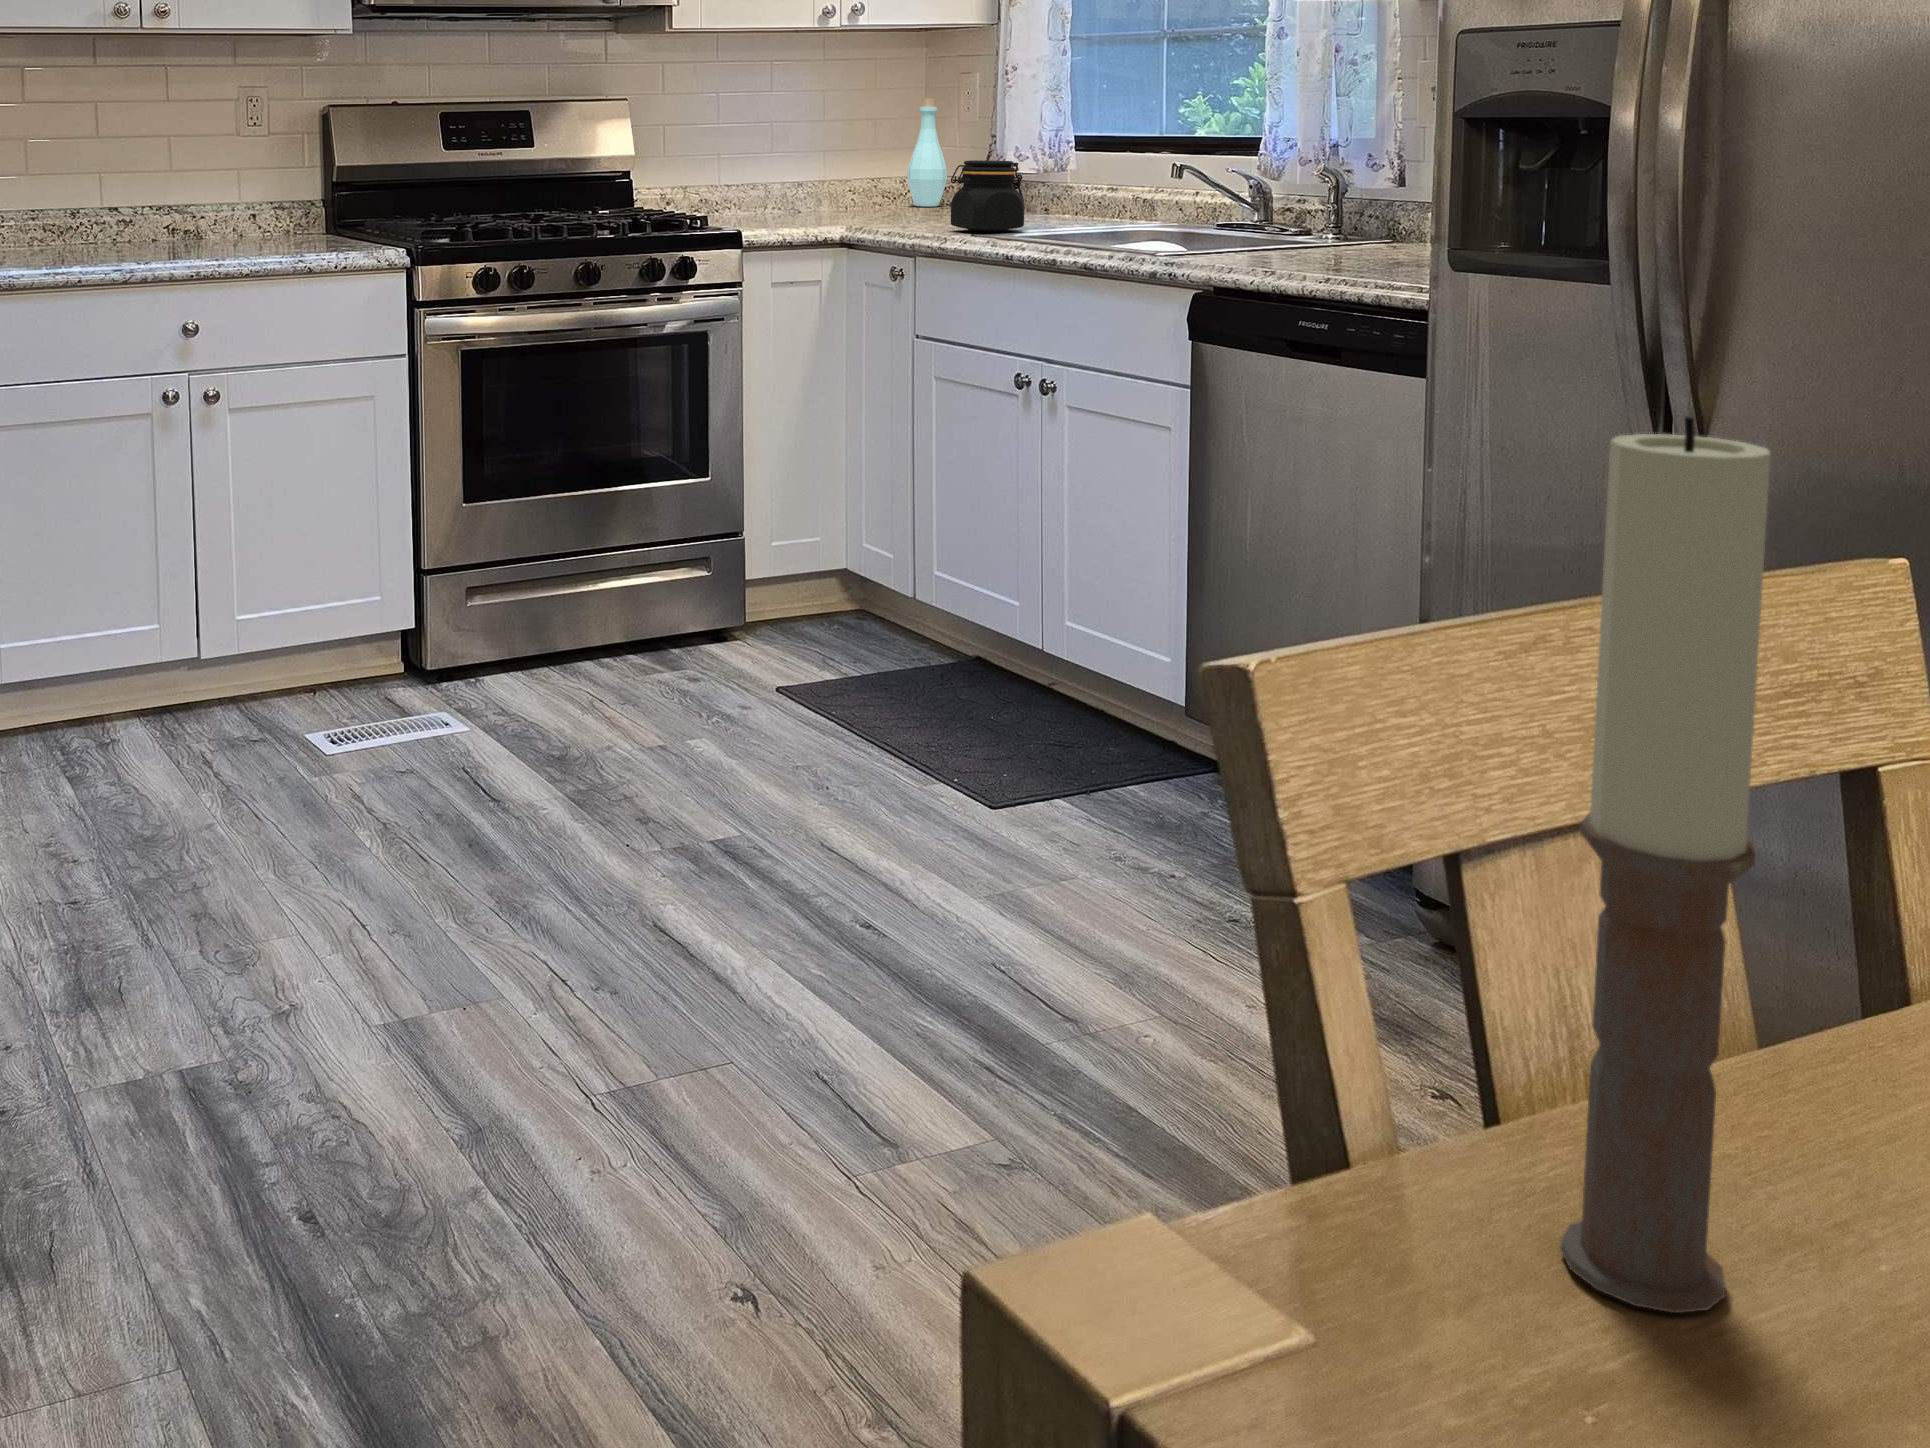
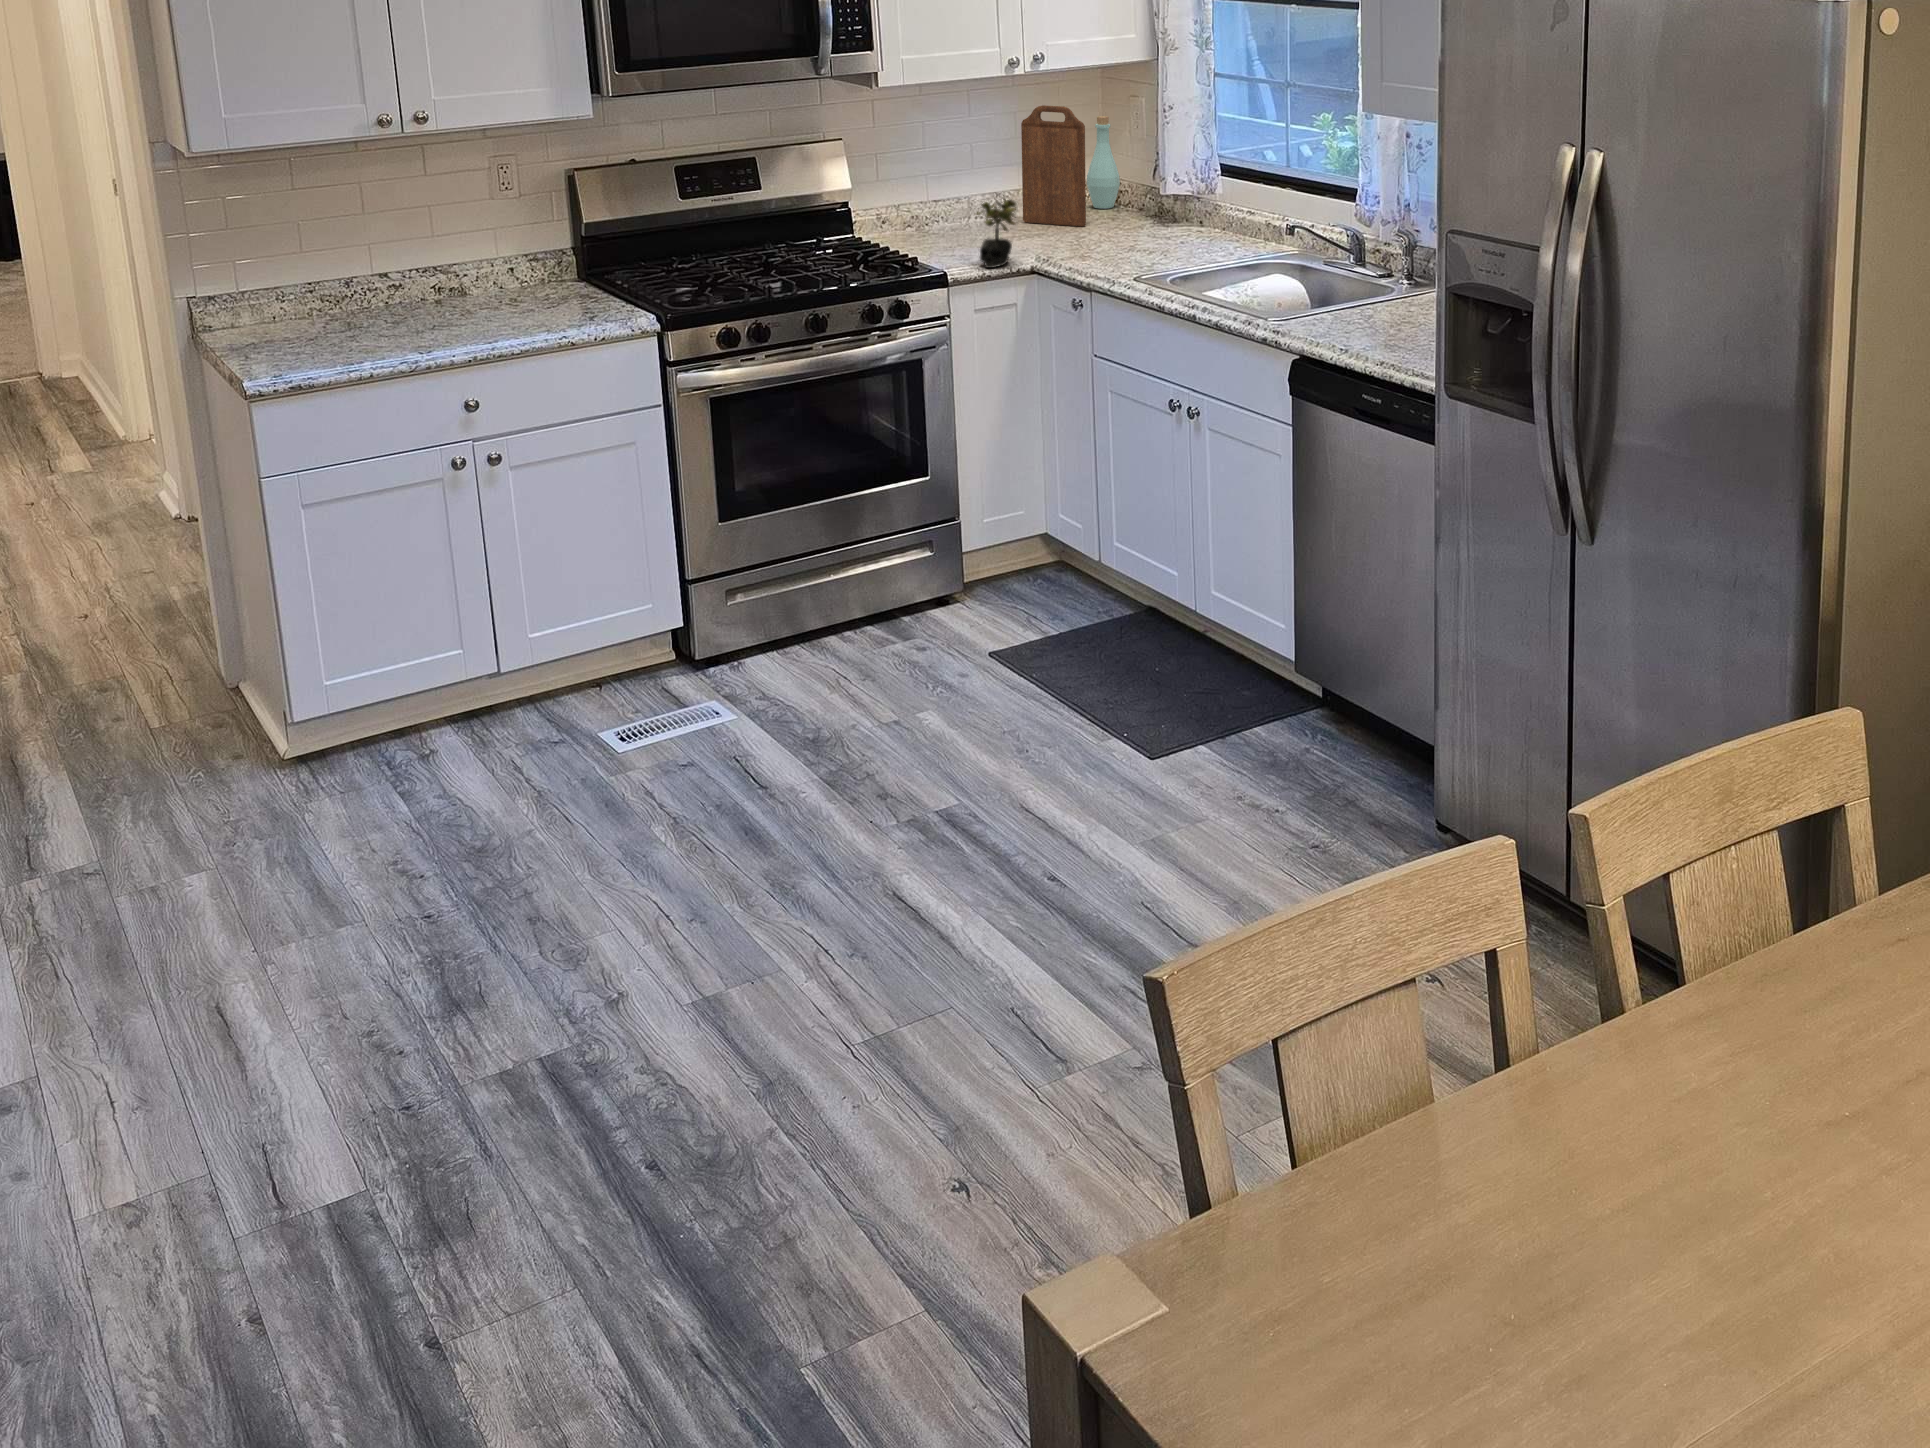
cutting board: none [832,71,910,214] -> present [1021,105,1086,227]
succulent plant: none [779,148,830,230] -> present [976,197,1016,268]
jar: present [951,160,1025,232] -> none [1115,208,1175,270]
candle: present [1560,416,1771,1313] -> none [1261,943,1324,1287]

